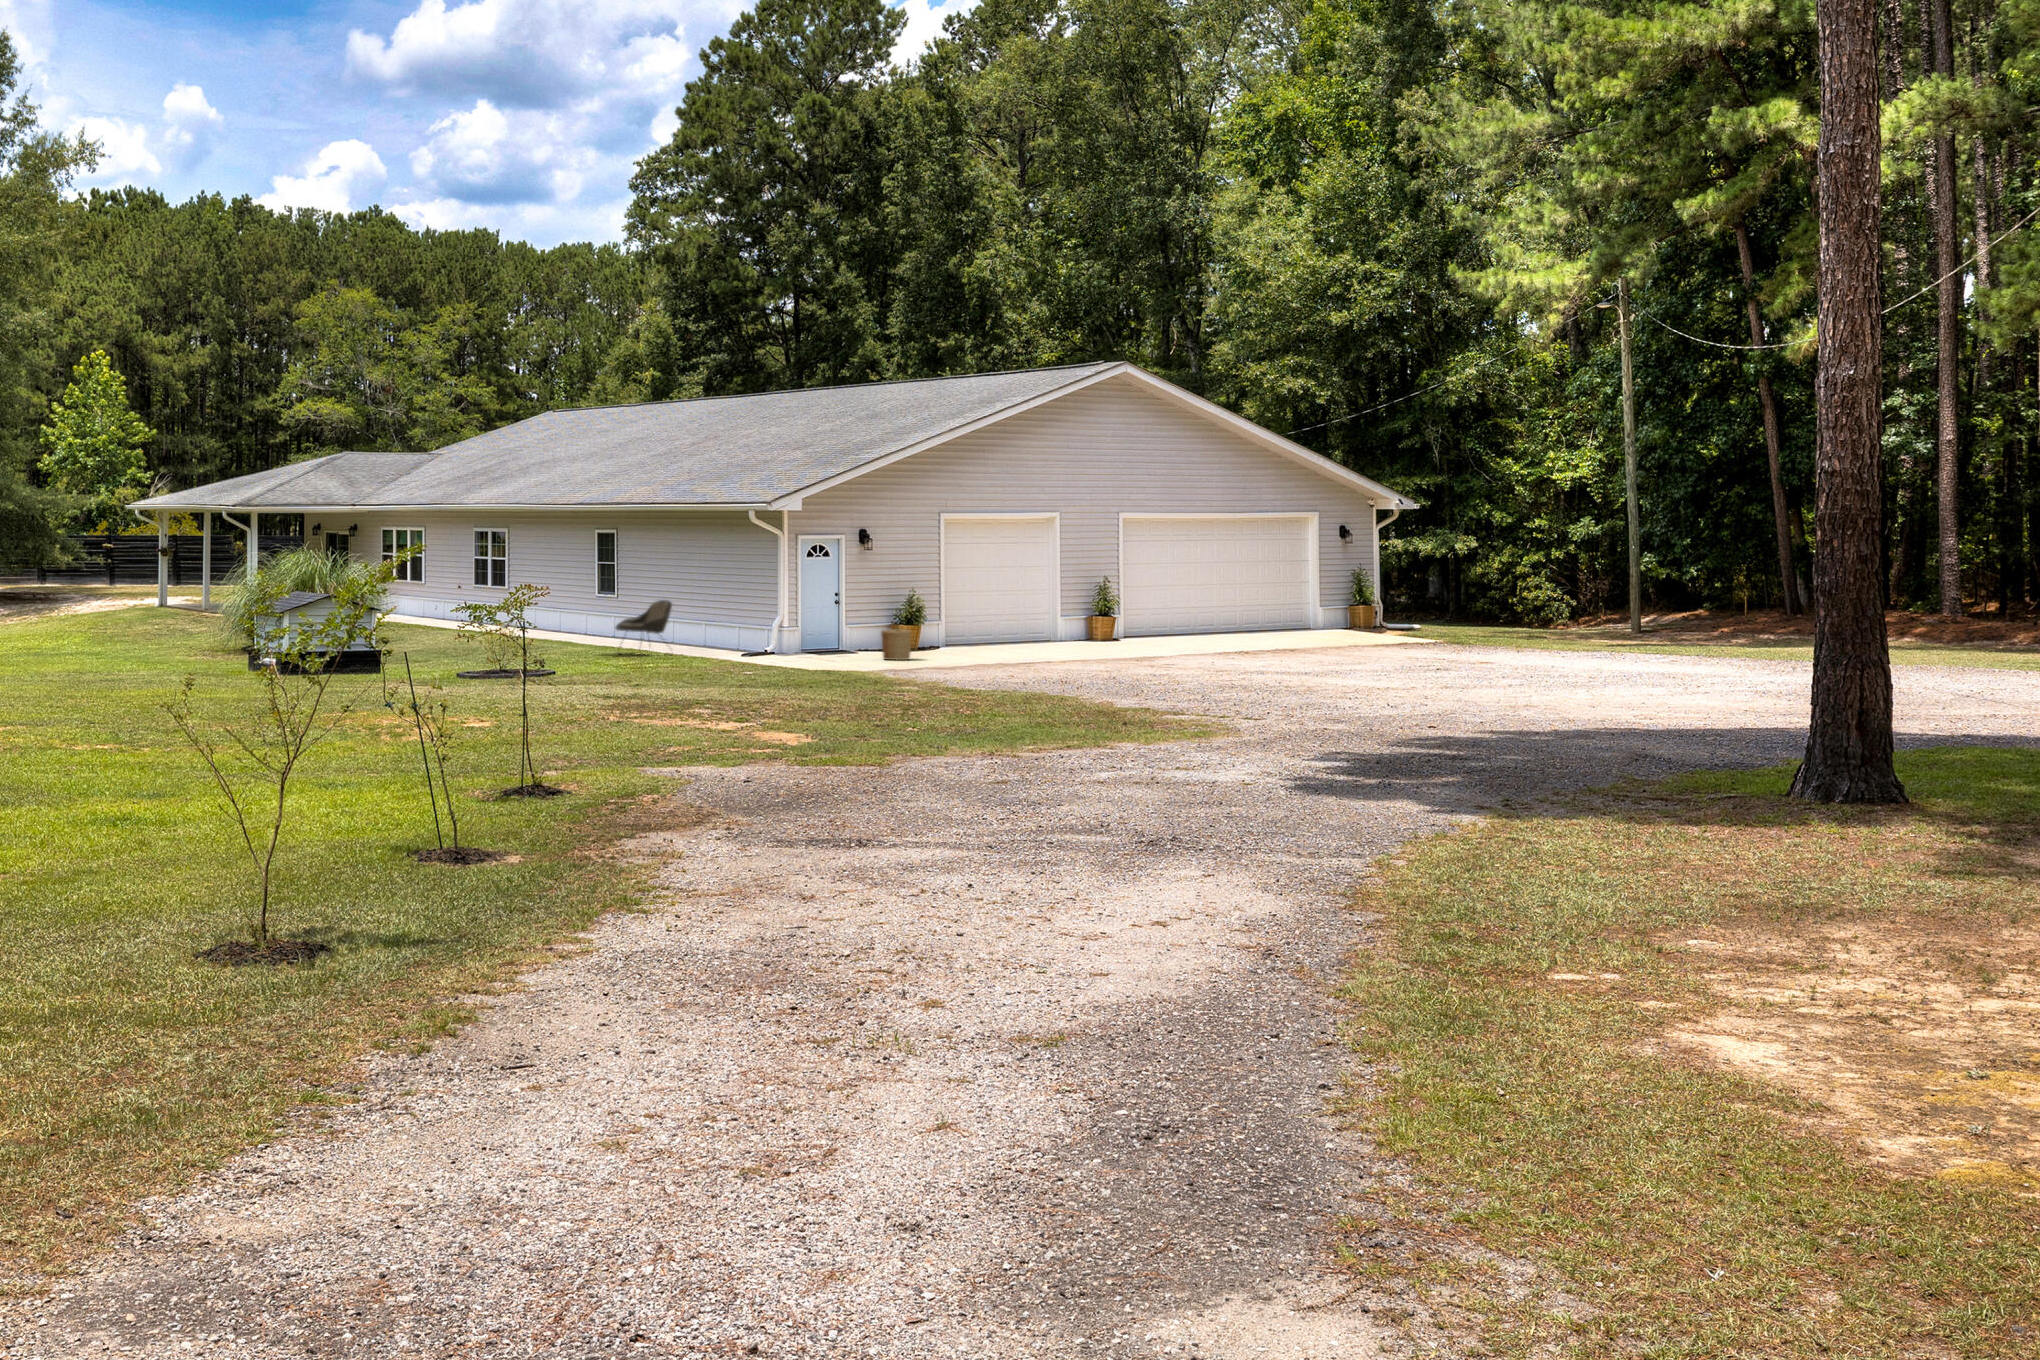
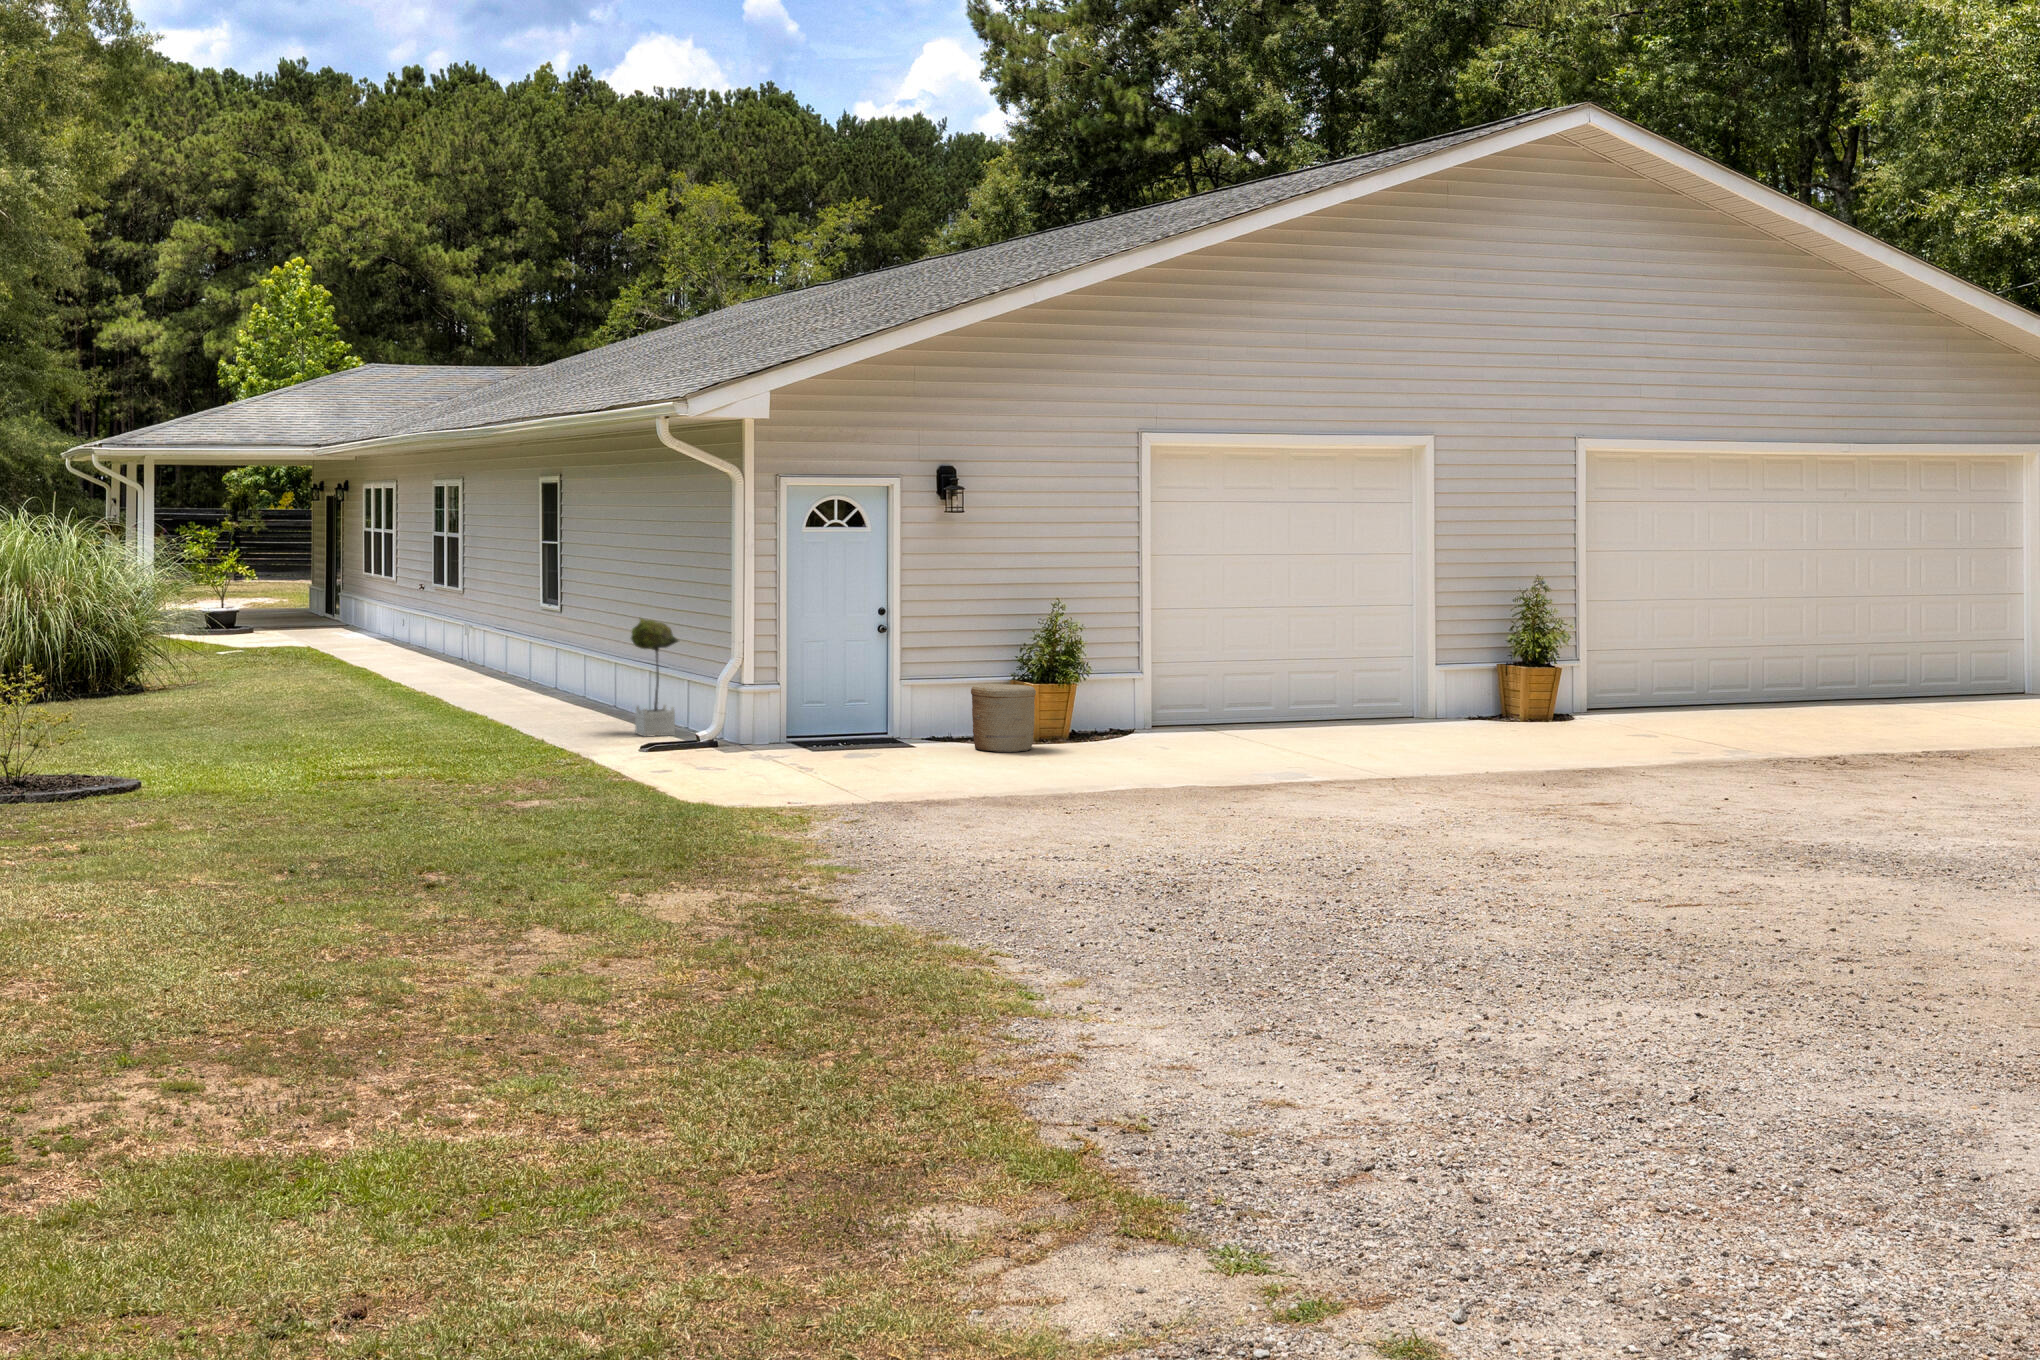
lounge chair: present [615,600,673,655] -> none [517,607,622,719]
potted tree: none [706,603,730,661] -> present [631,618,678,737]

